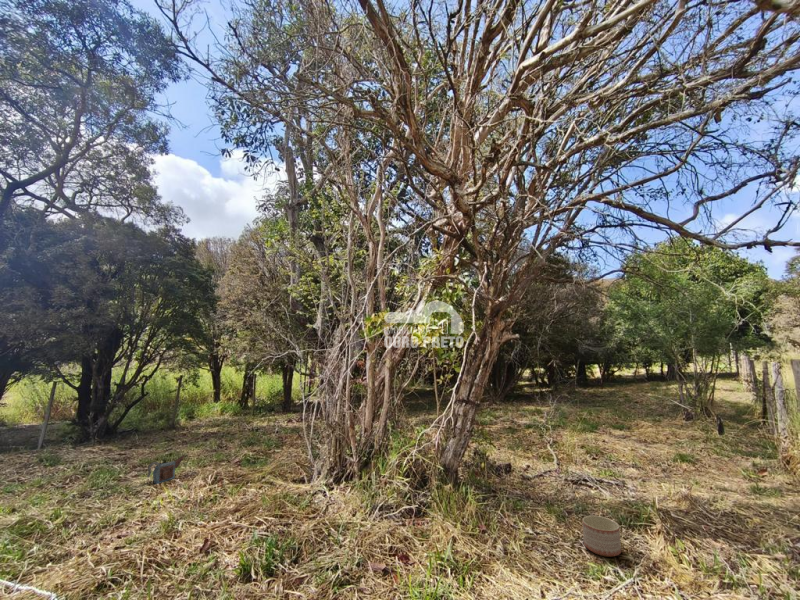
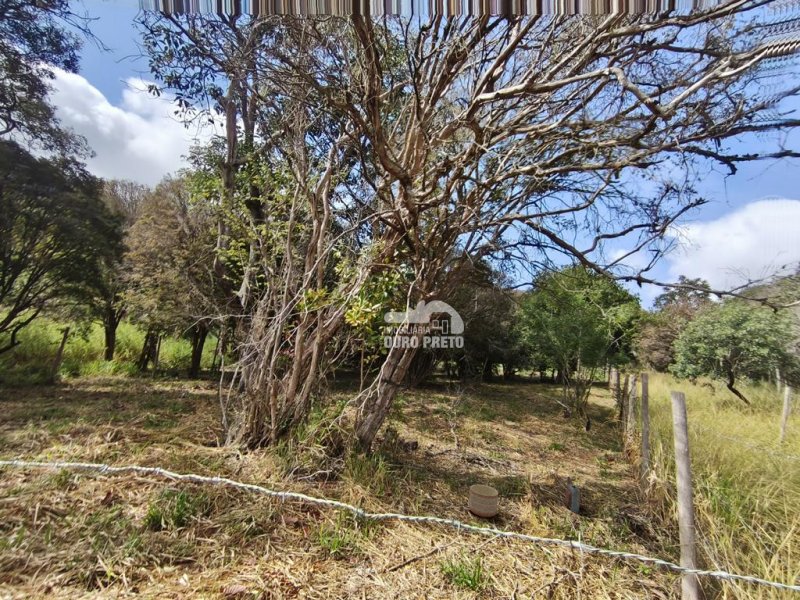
watering can: present [147,456,185,484] -> present [565,477,581,513]

